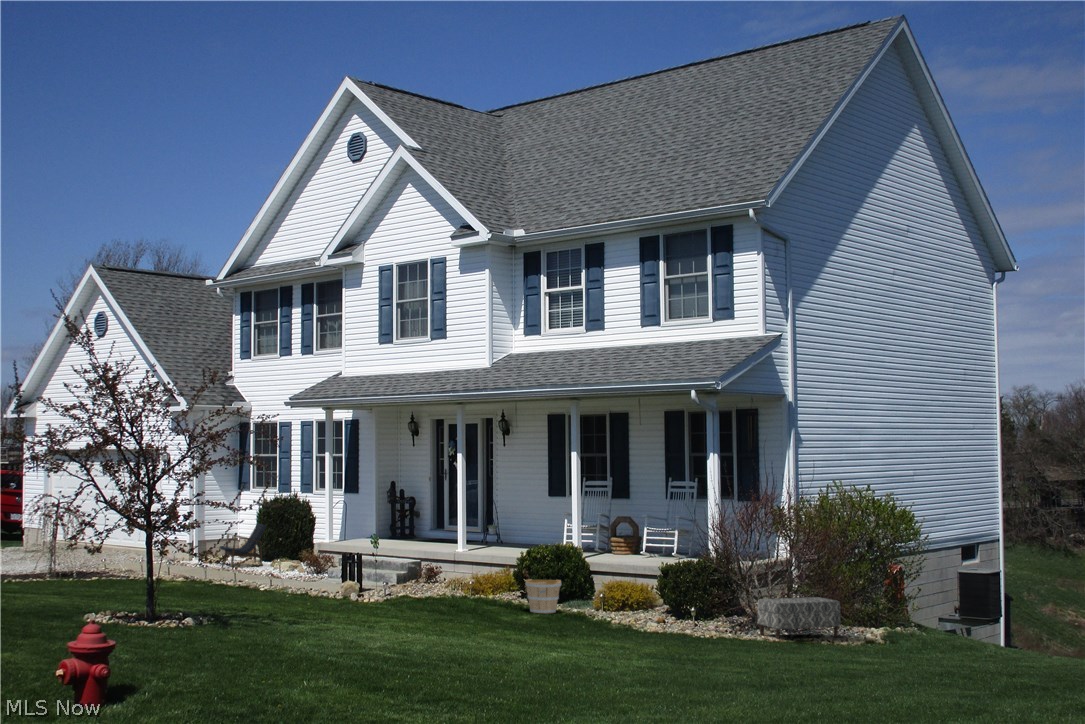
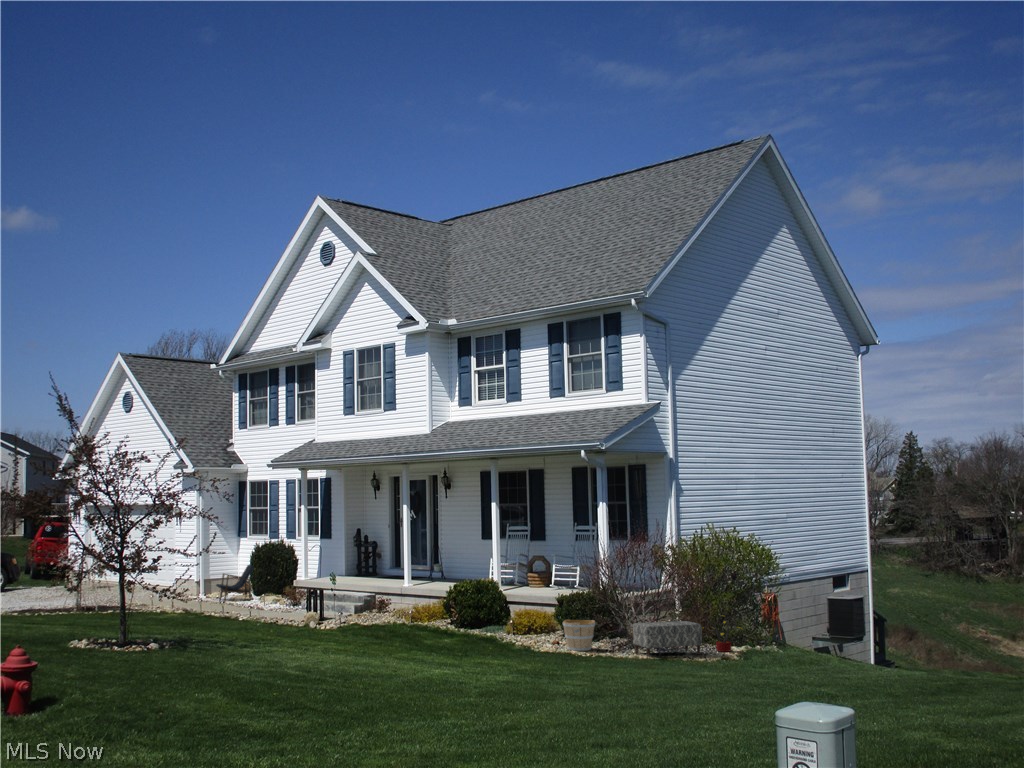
wooden bucket: present [526,579,561,614] -> present [563,619,595,651]
decorative plant: none [835,589,885,634] -> present [712,621,740,652]

